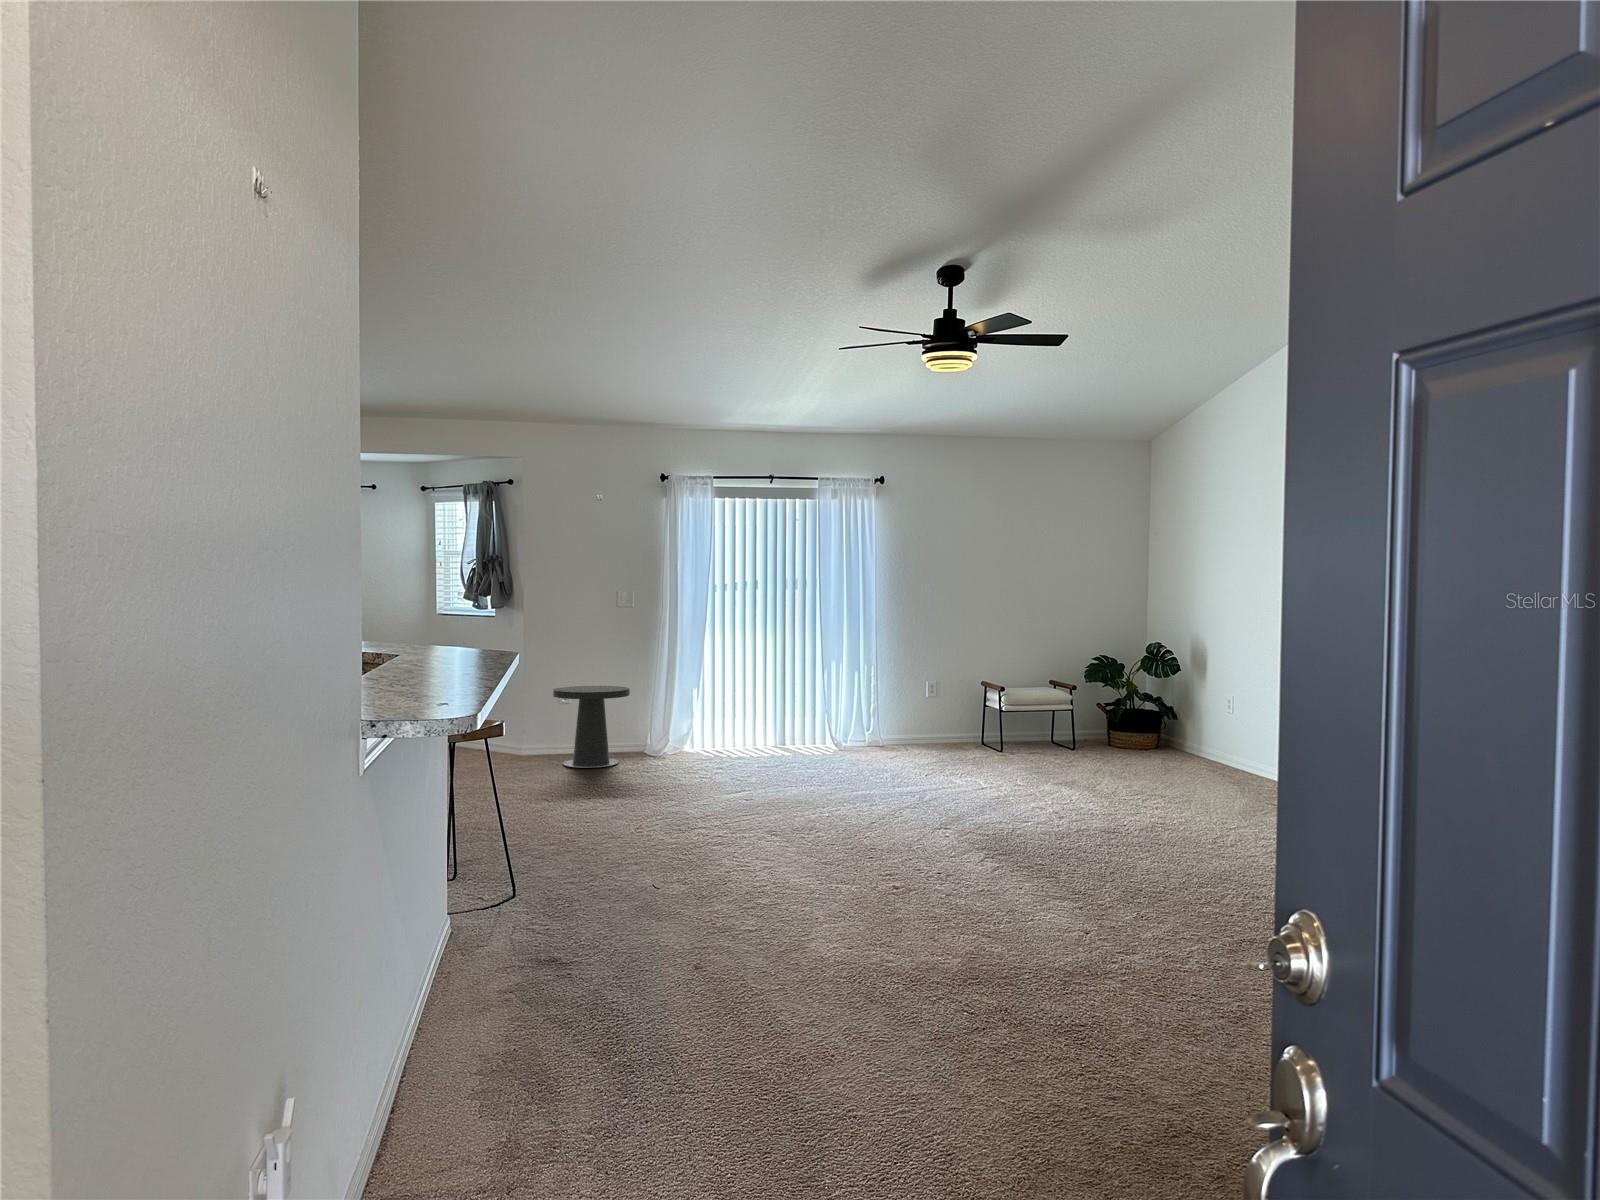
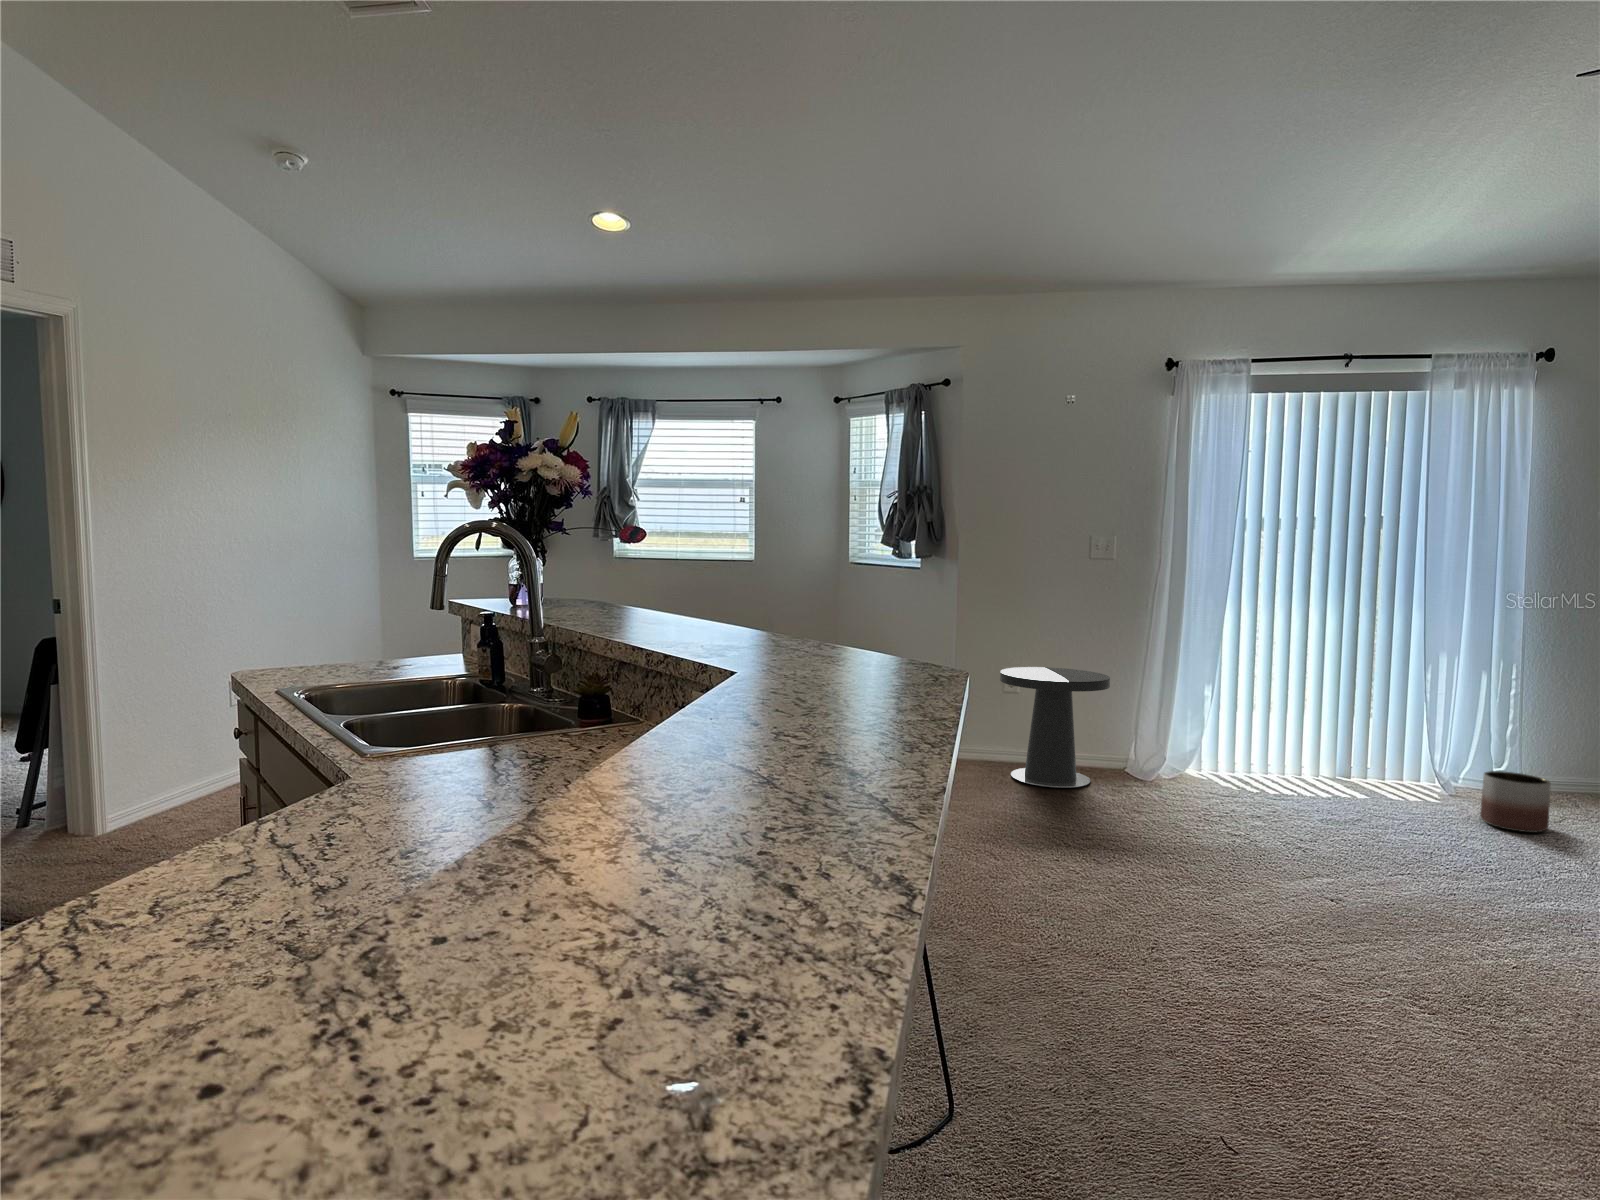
planter: none [846,730,878,763] -> present [1480,771,1551,833]

